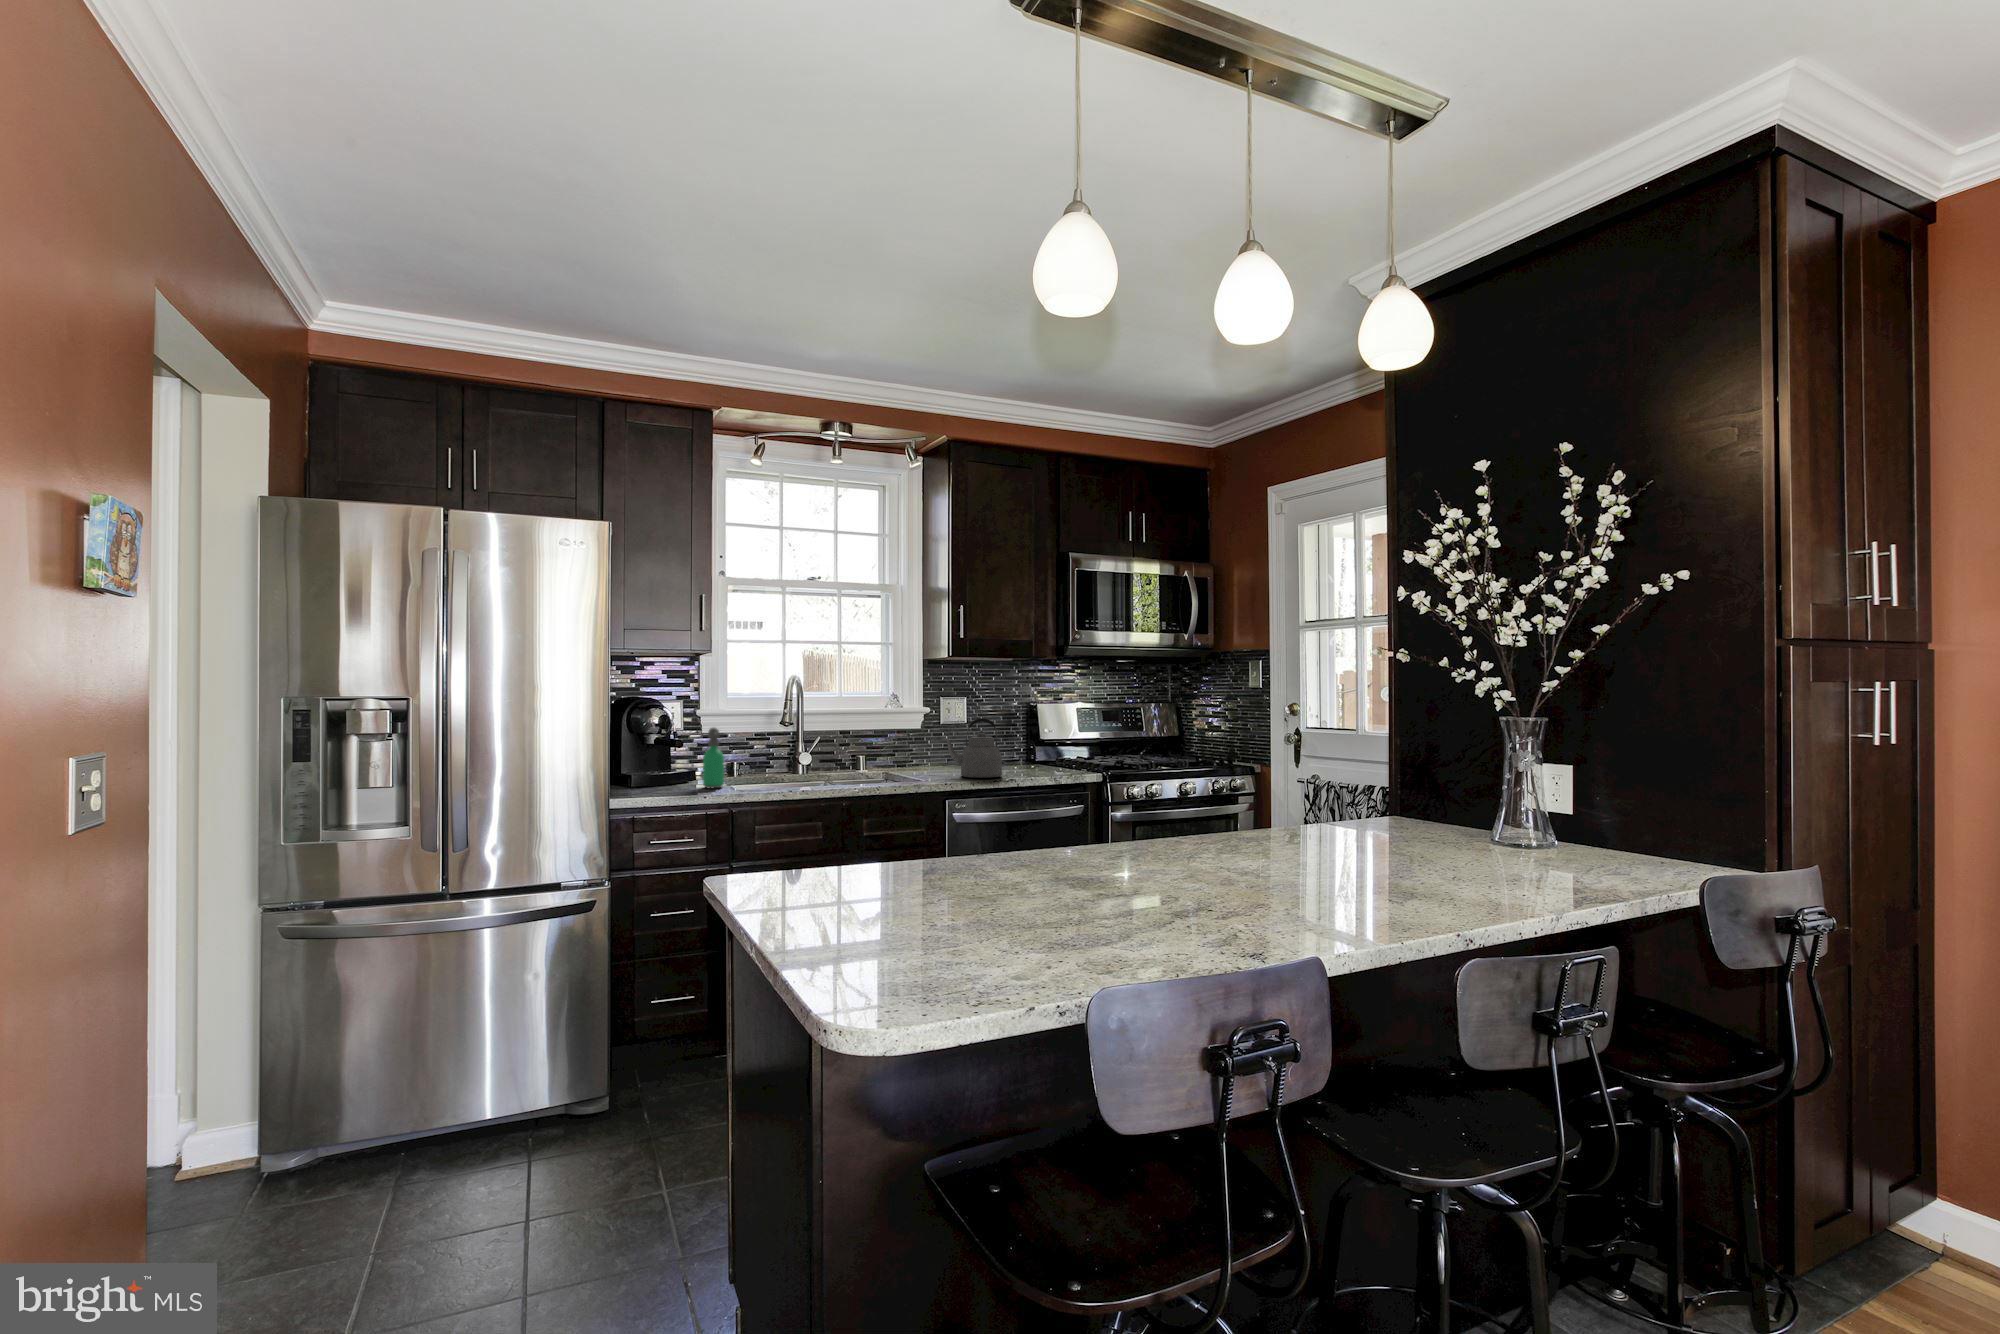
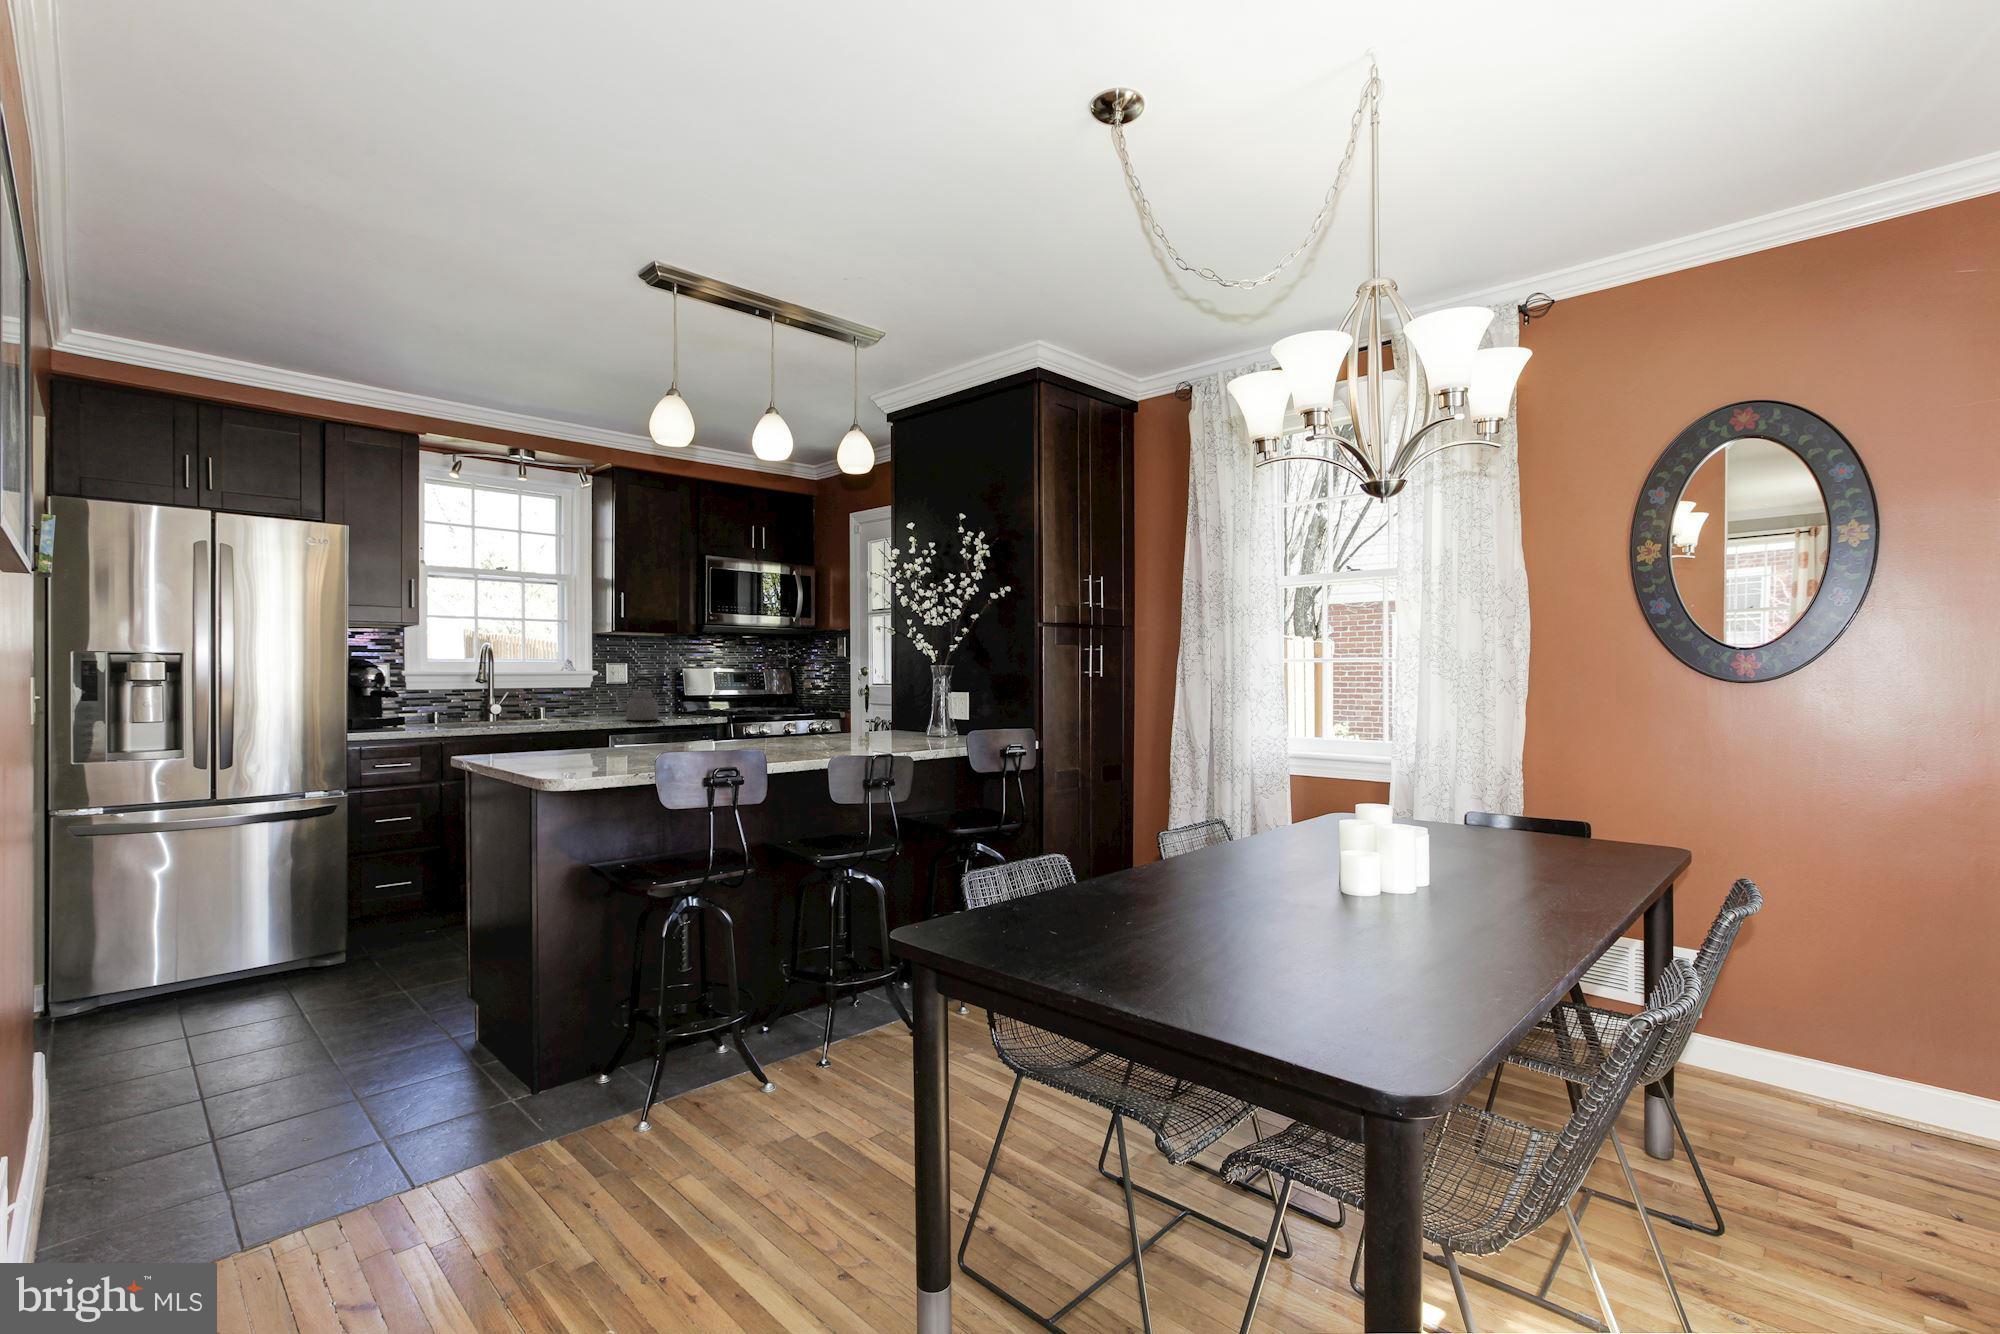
soap dispenser: present [703,728,724,788] -> none [416,683,434,730]

